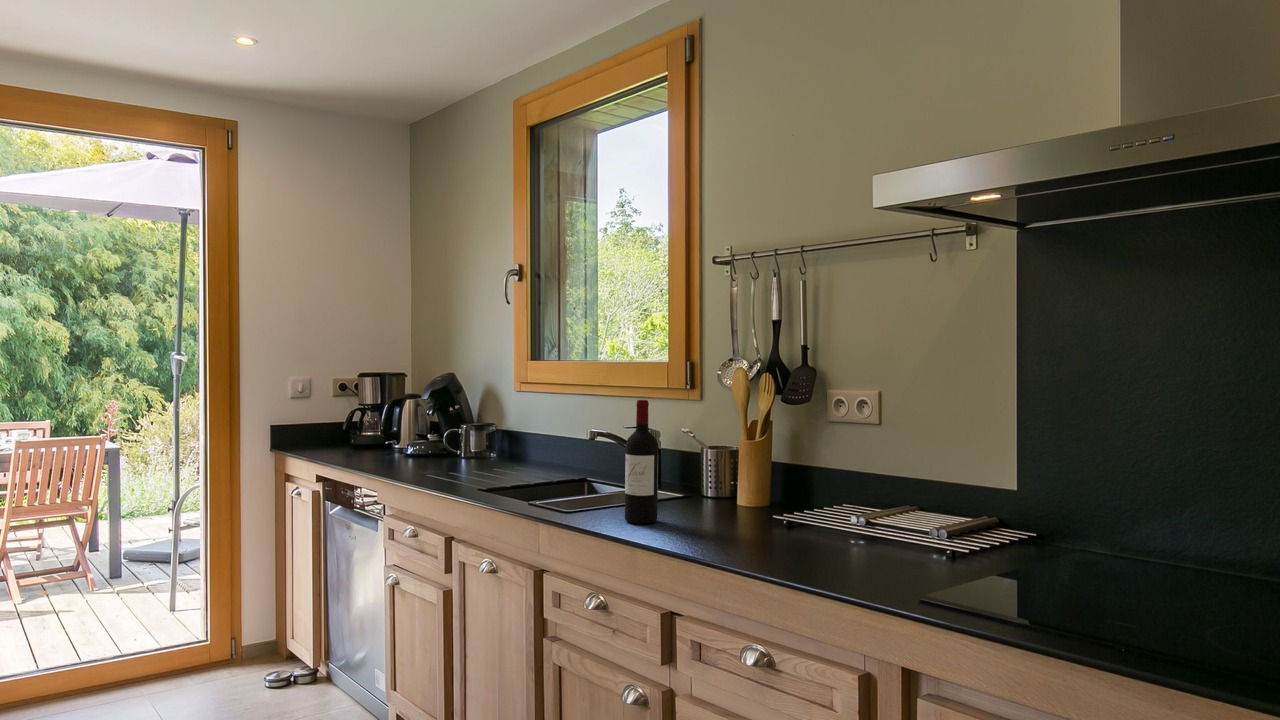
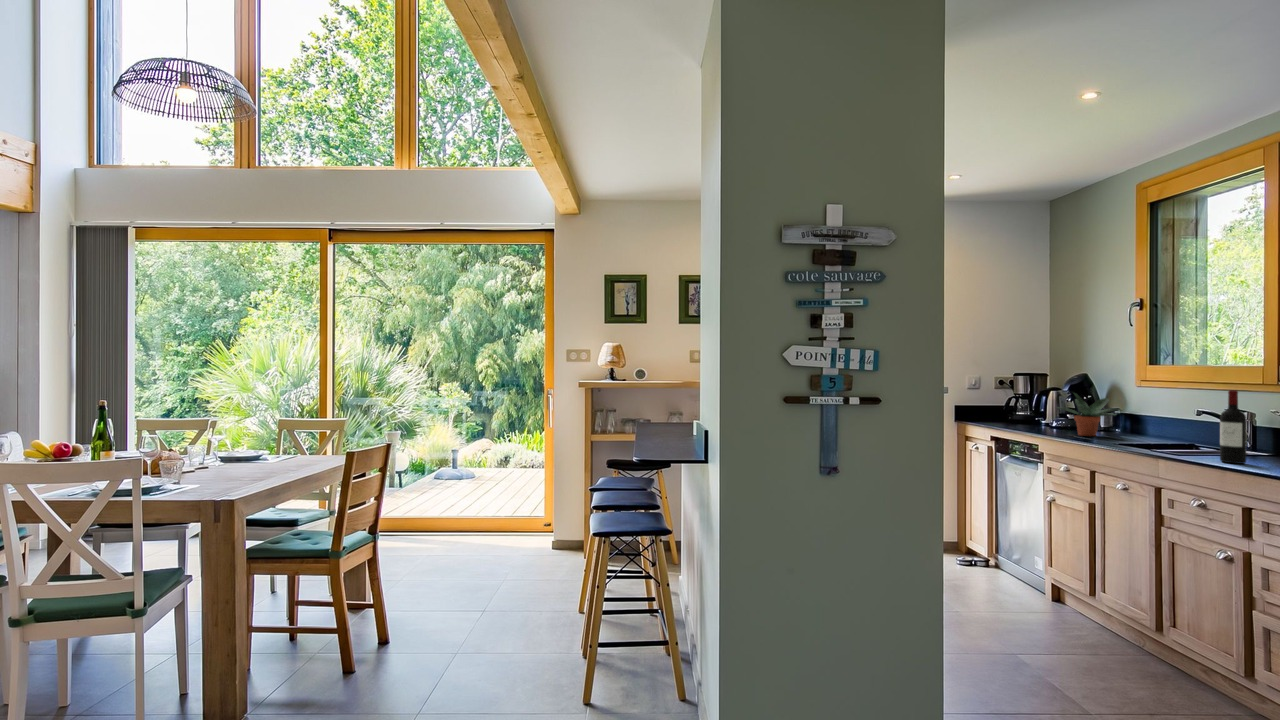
potted plant: none [402,402,493,473] -> present [1058,393,1117,436]

